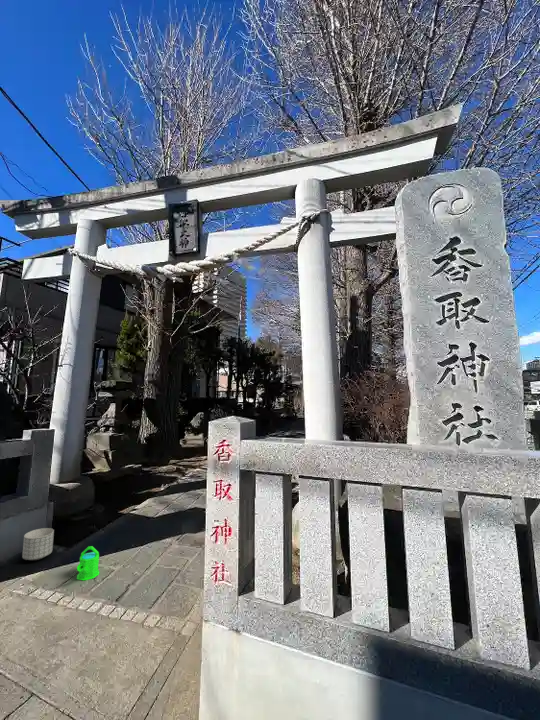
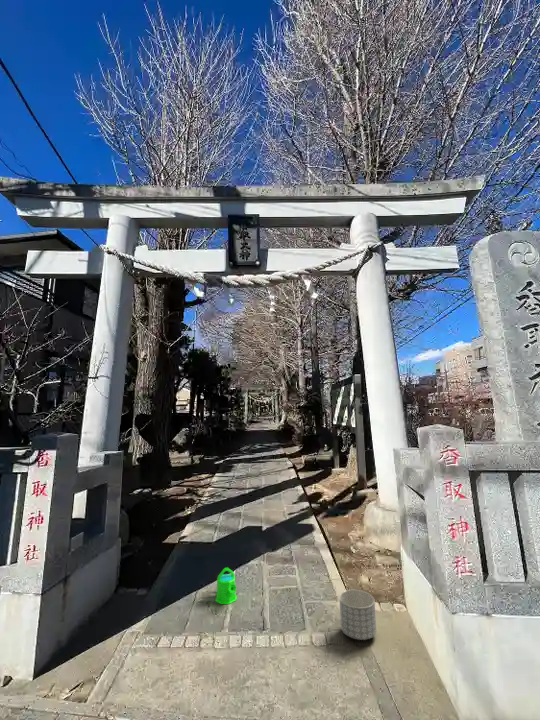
planter: present [22,528,54,560] -> present [339,590,377,640]

